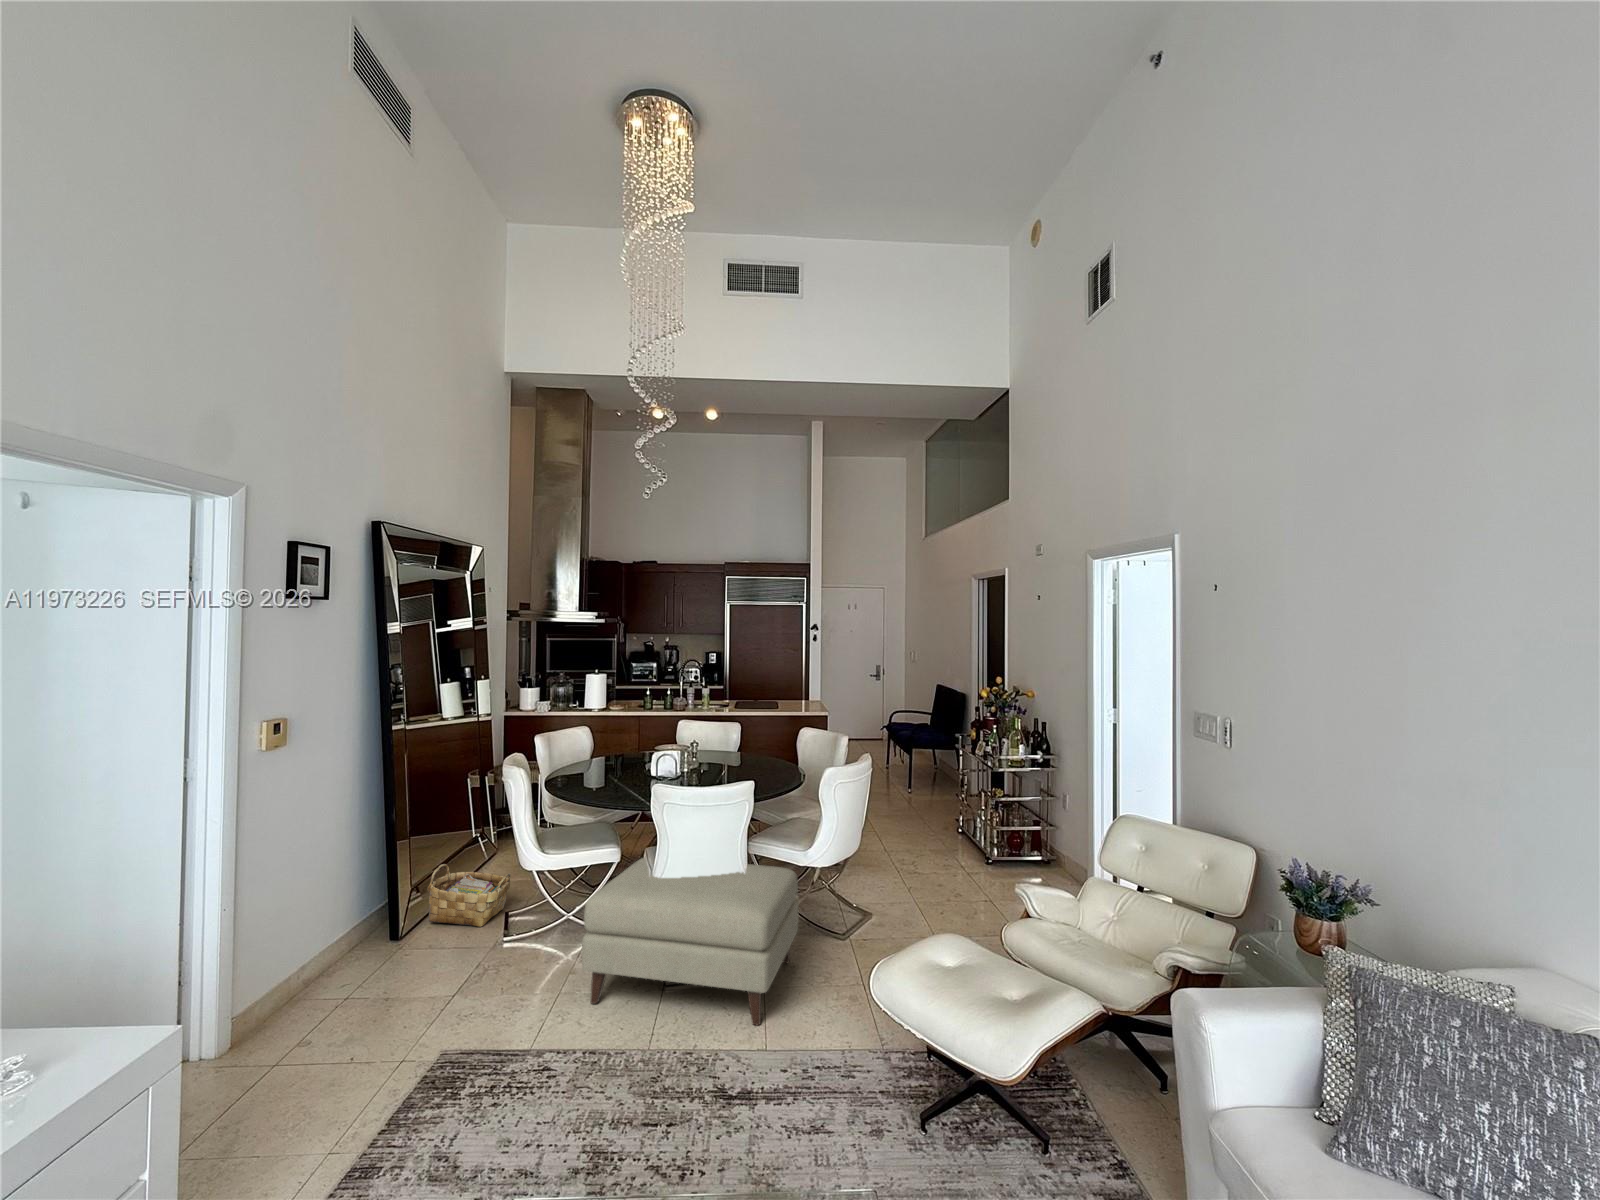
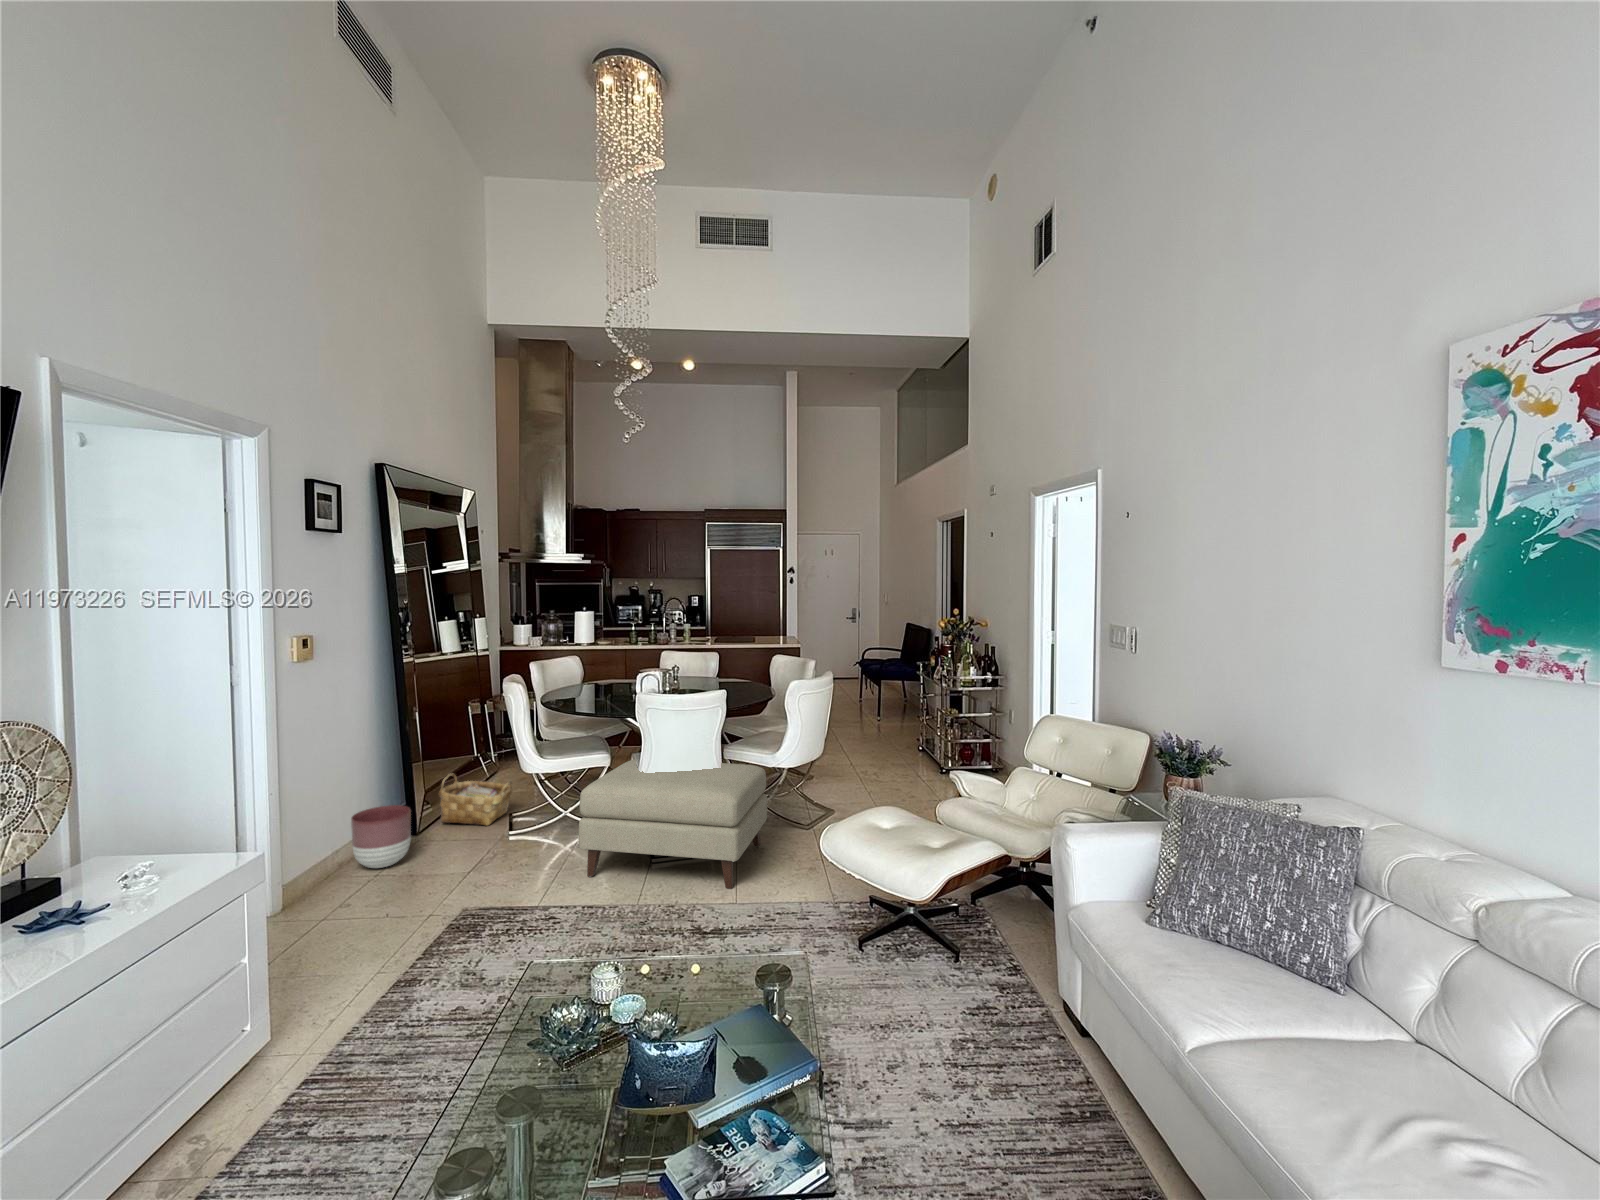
planter: none [322,909,391,987] -> present [351,805,411,868]

